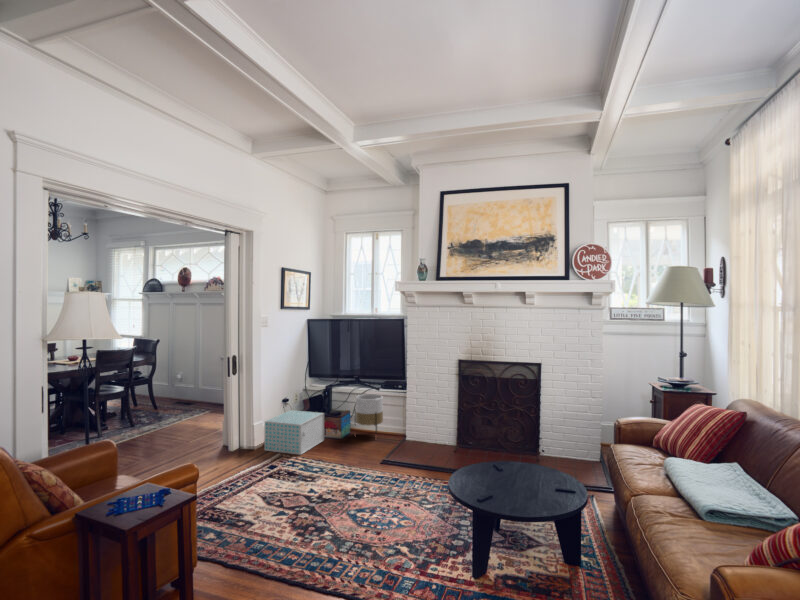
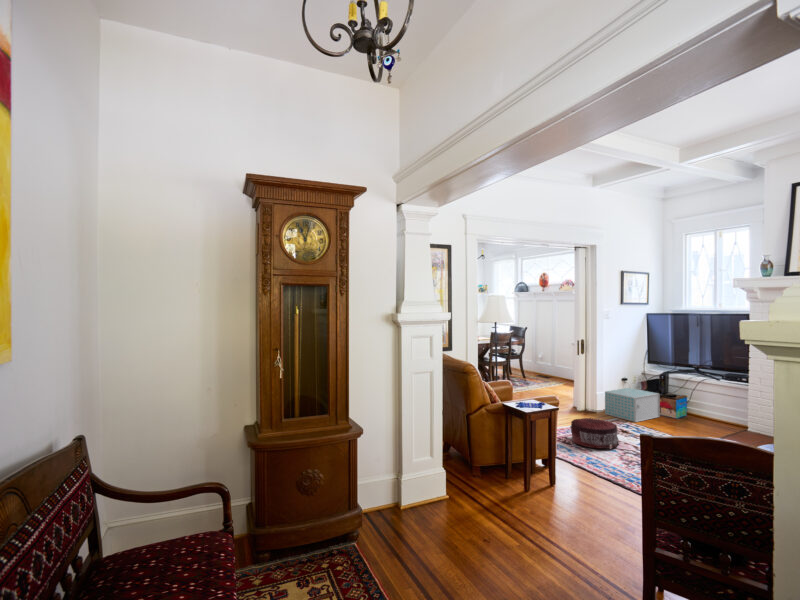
planter: present [355,394,383,432] -> none [692,384,725,426]
pouf: none [221,468,288,520] -> present [570,418,619,449]

